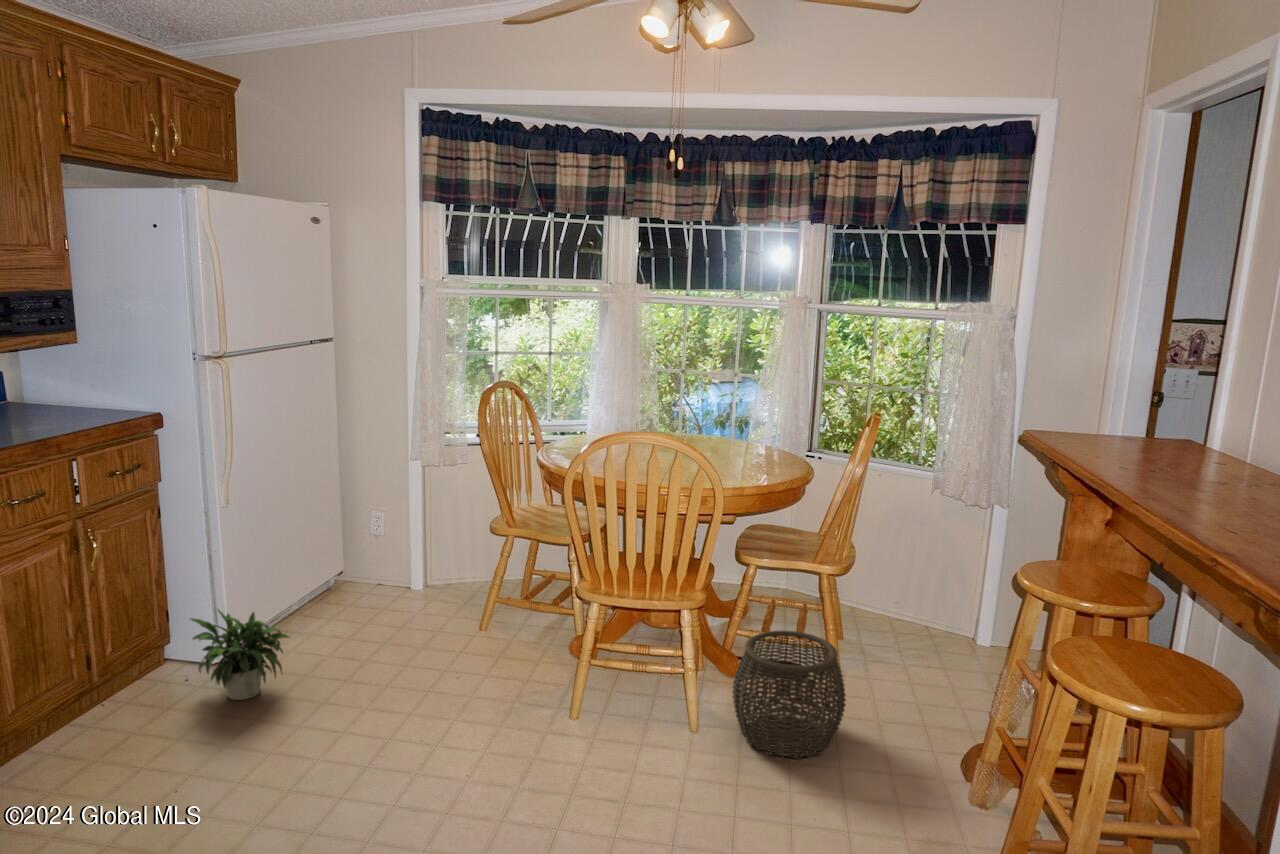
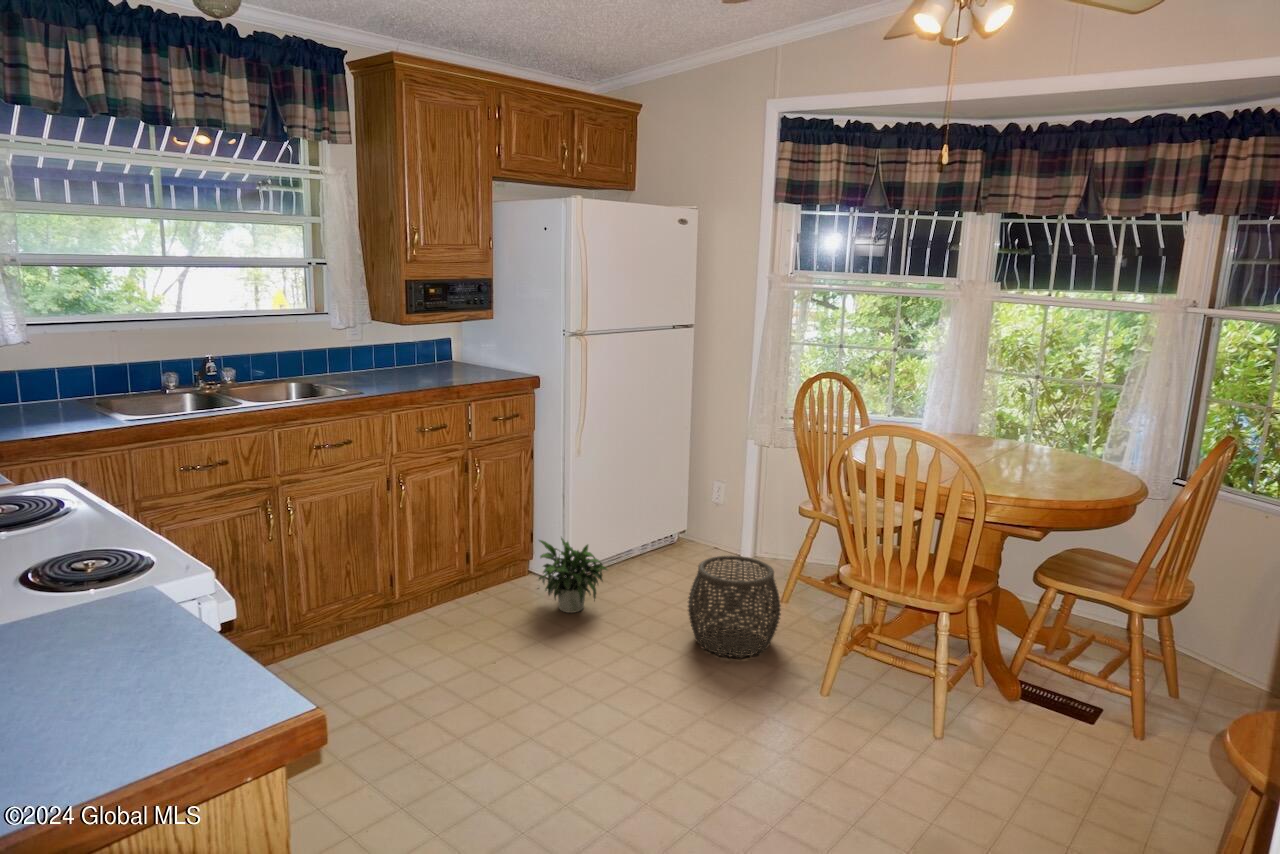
woven basket: present [732,630,846,758] -> present [688,556,781,658]

